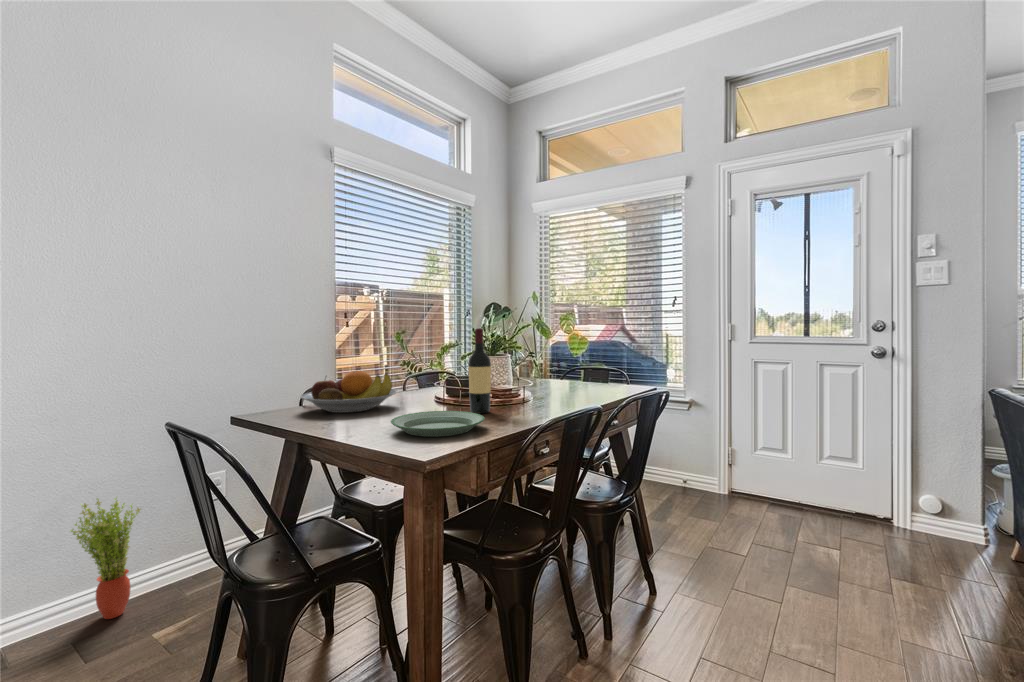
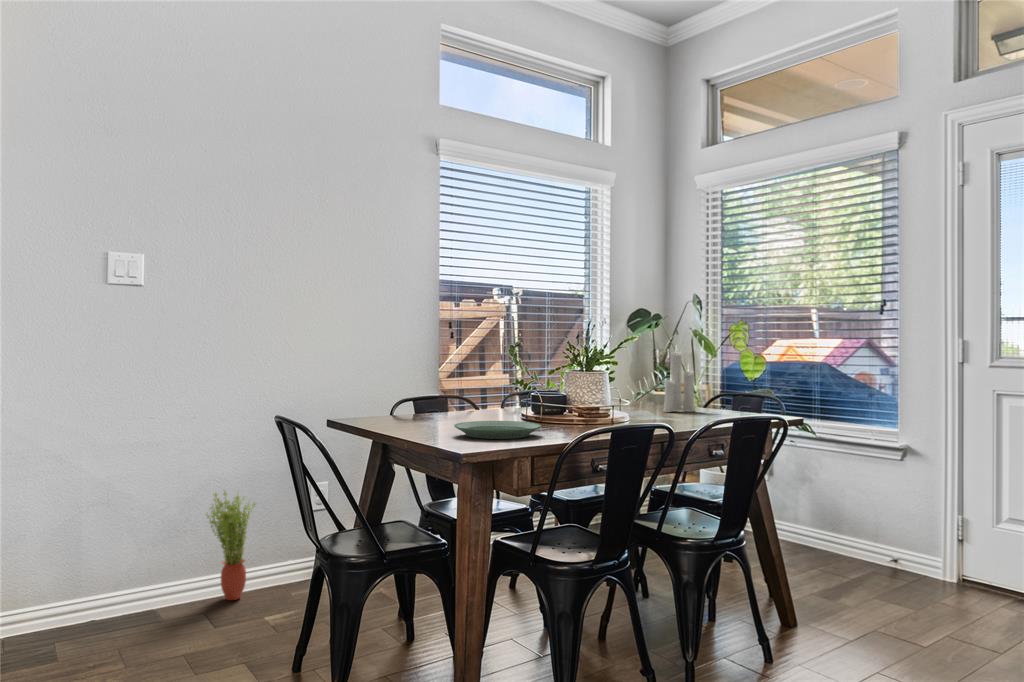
candle: none [538,327,562,385] -> present [663,352,695,412]
wine bottle: present [468,328,491,414] -> none [543,340,566,429]
fruit bowl: present [300,371,396,413] -> none [388,382,480,423]

